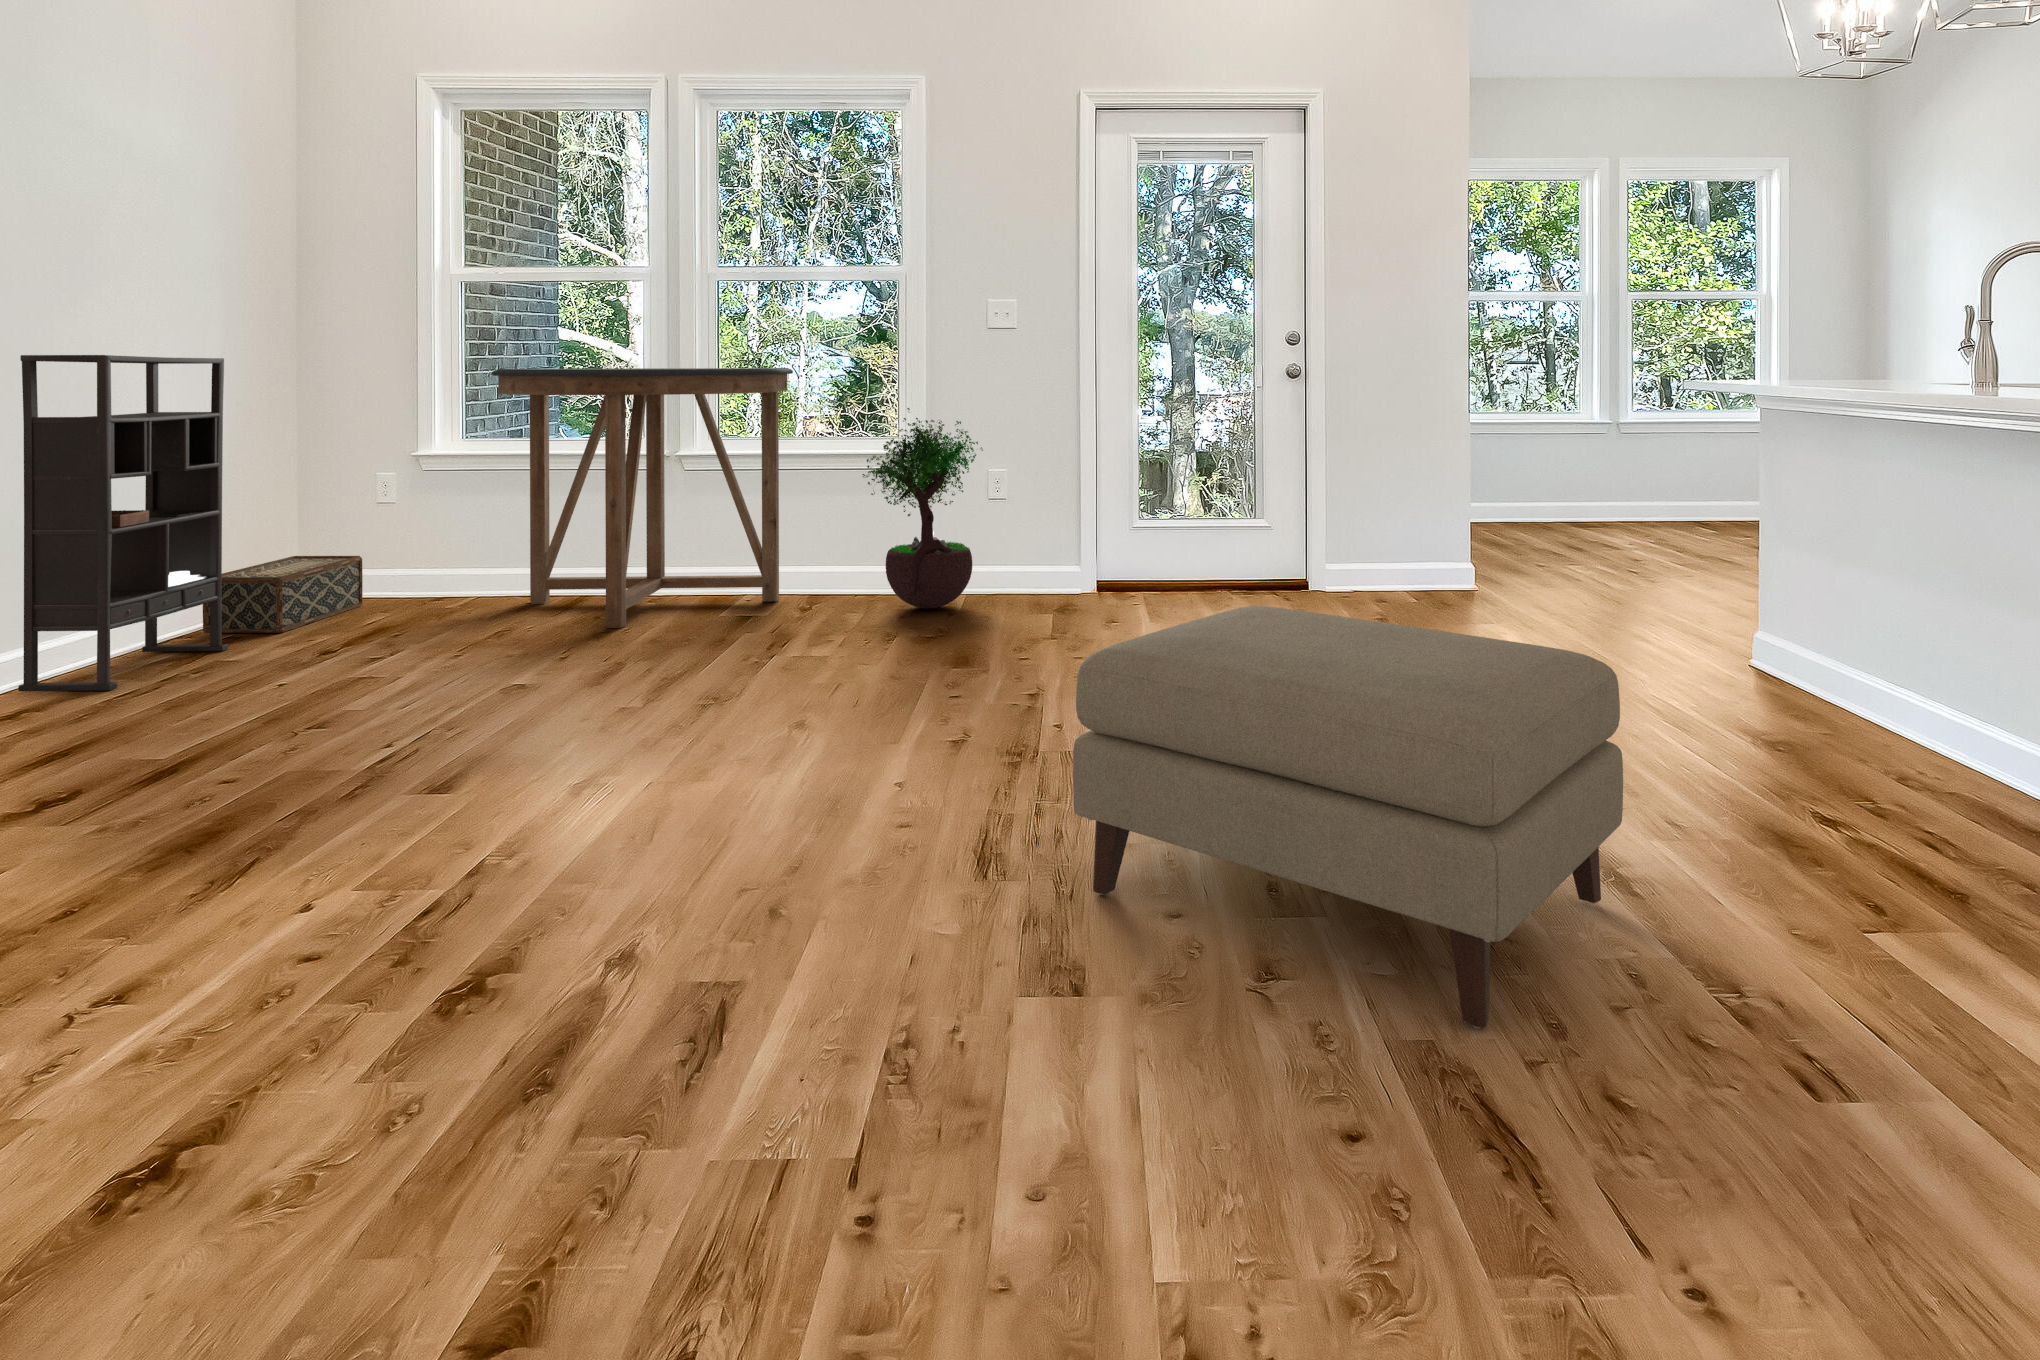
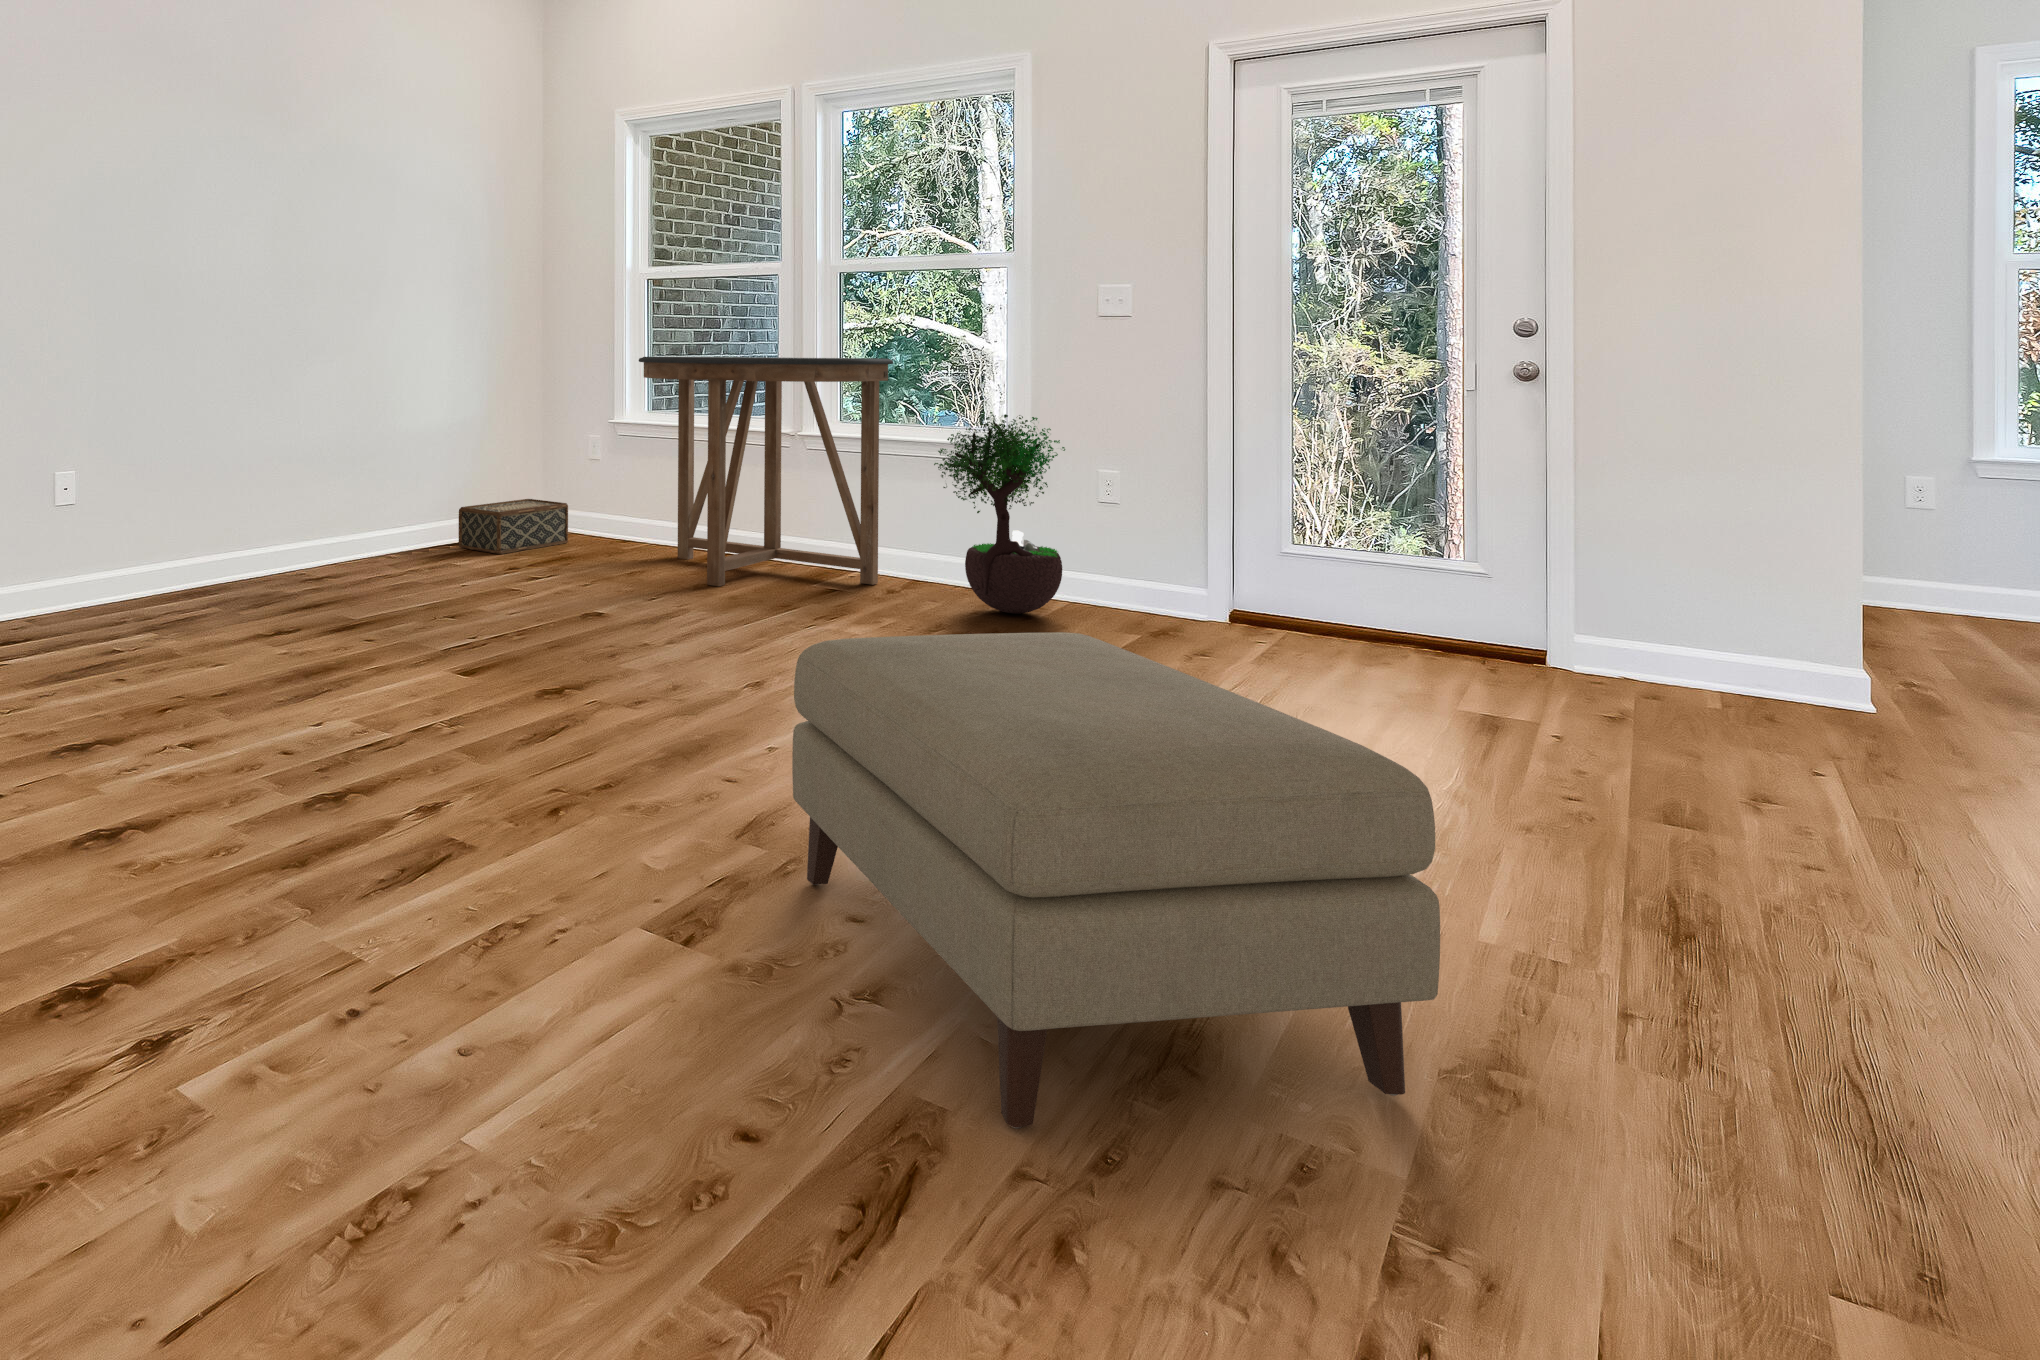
bookshelf: present [18,355,228,691] -> none [335,343,460,575]

